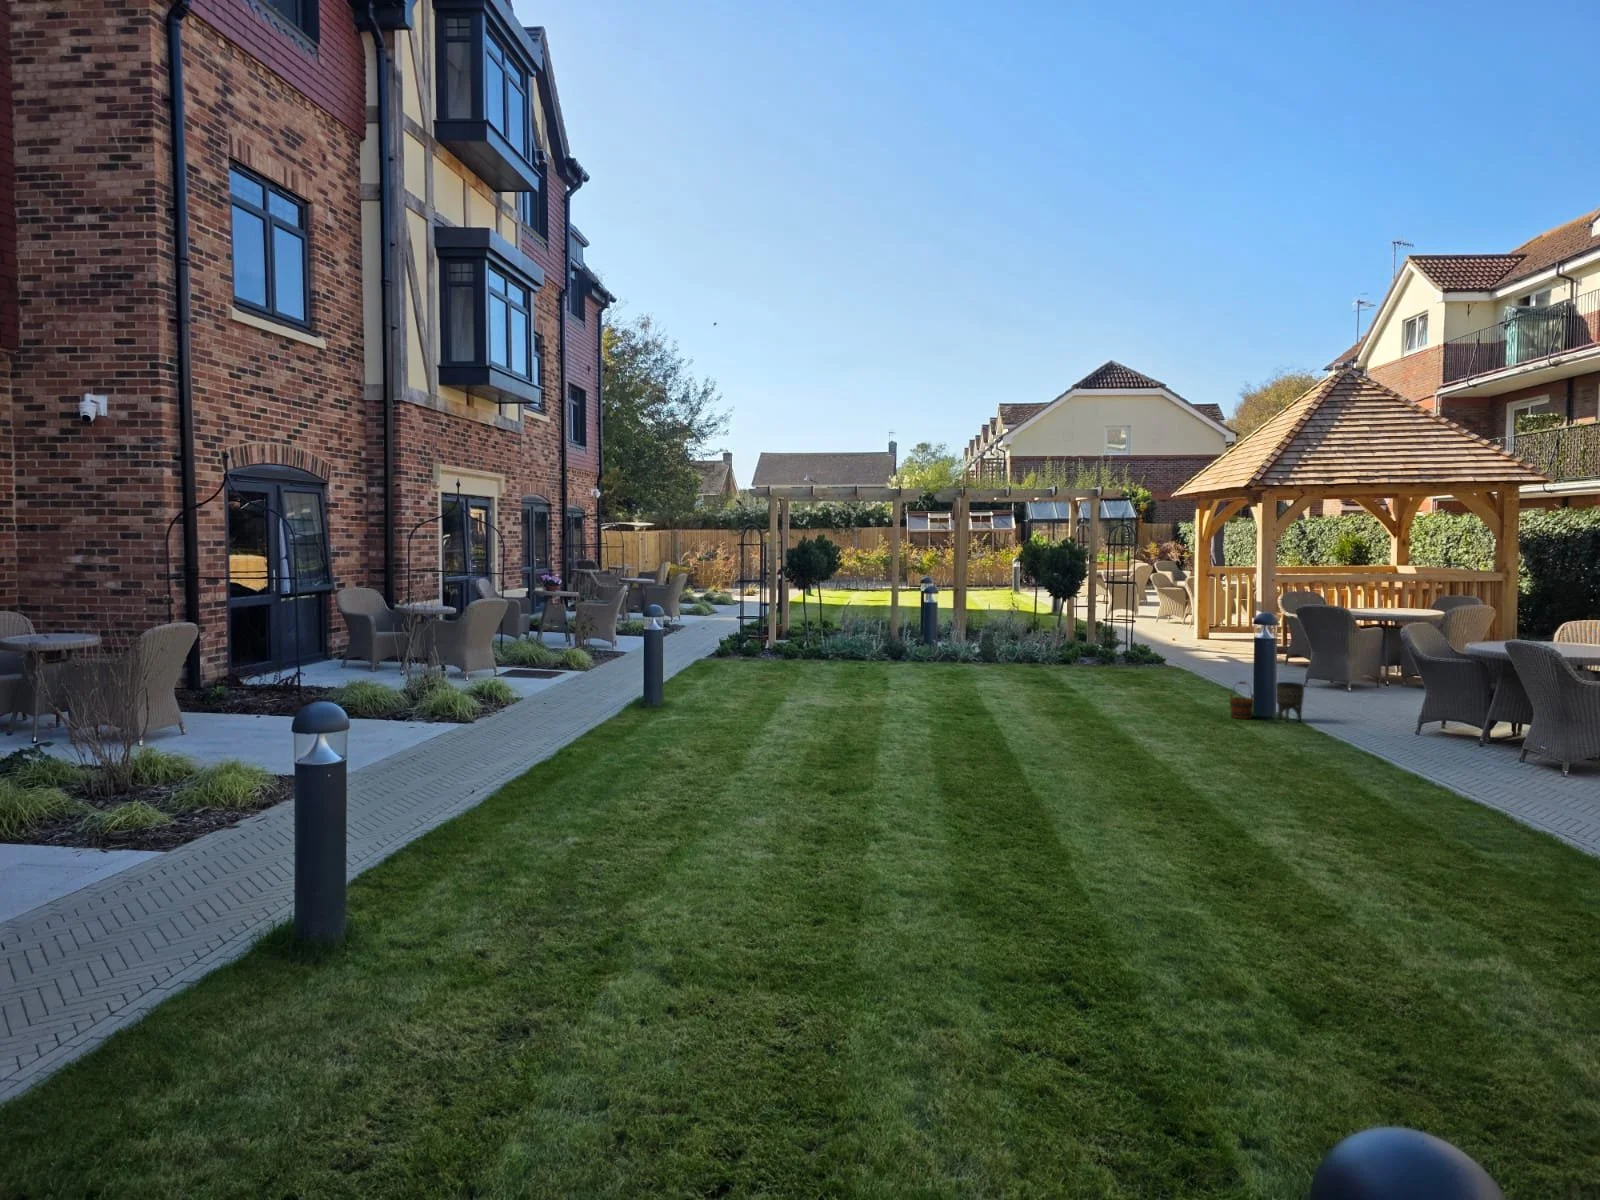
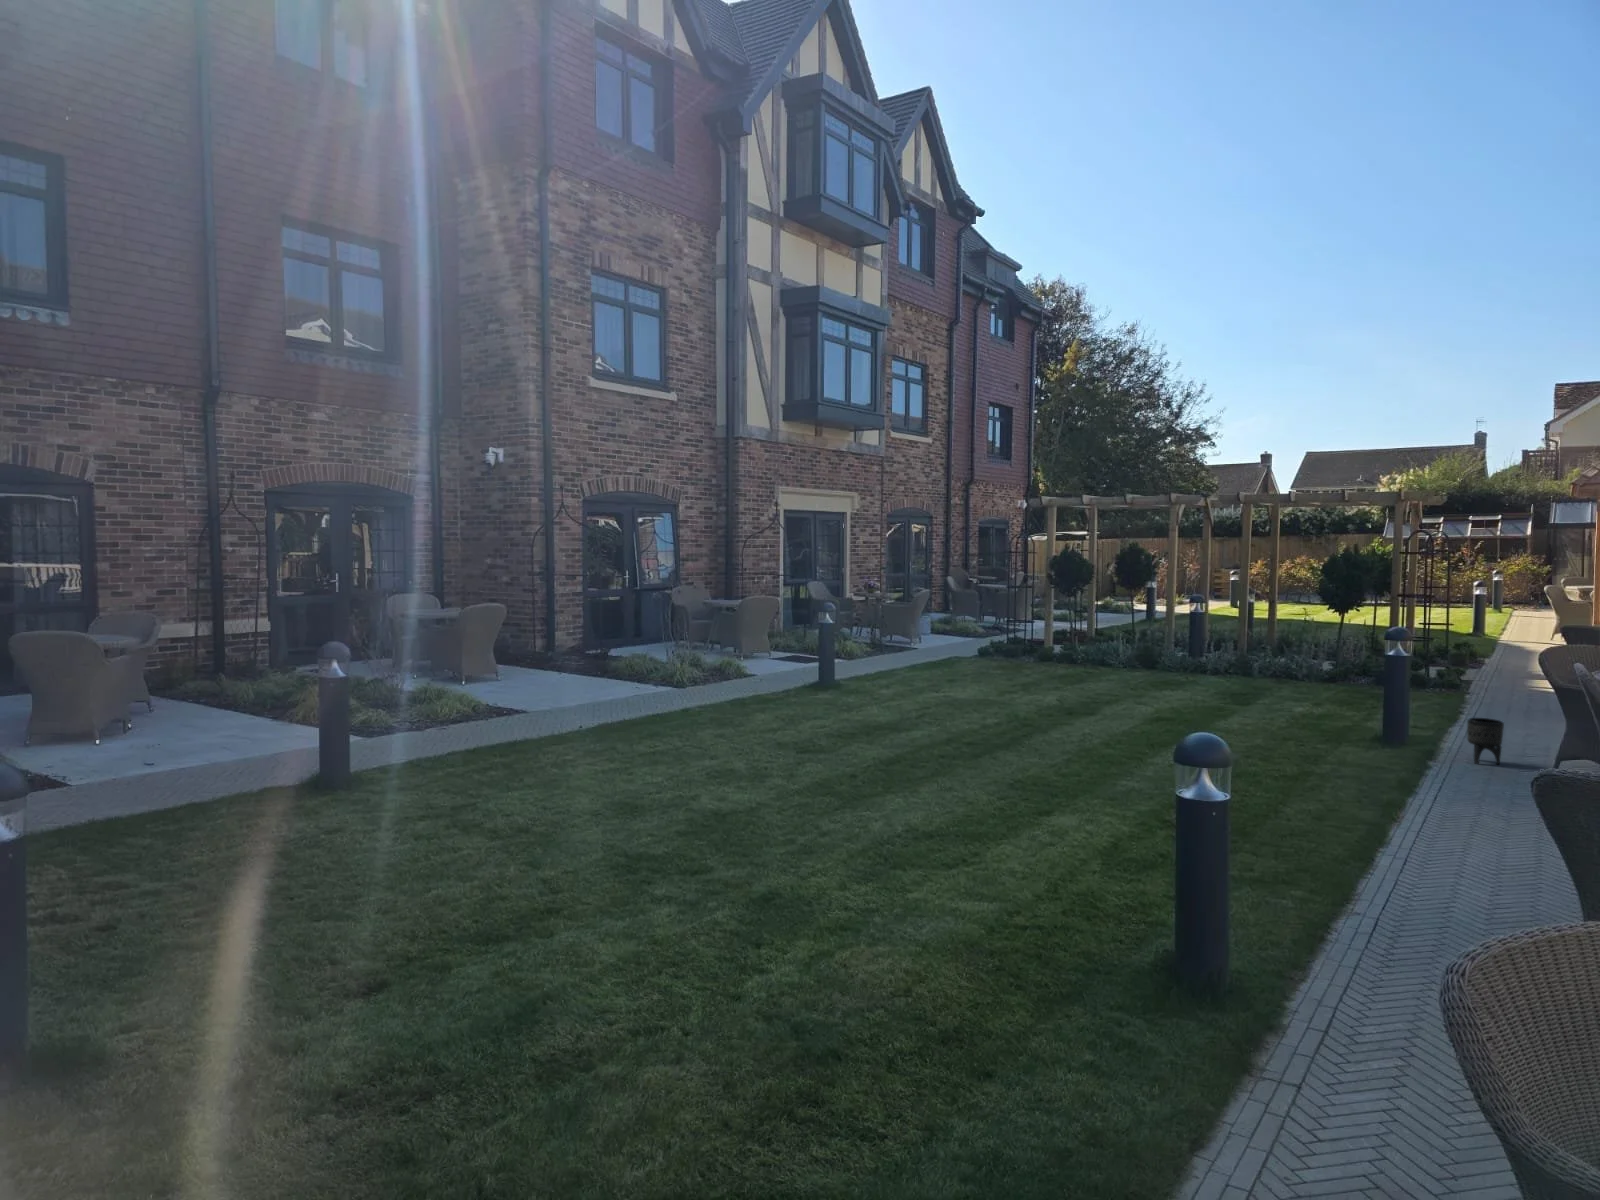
wooden bucket: present [1230,682,1254,719] -> none [1412,713,1444,756]

